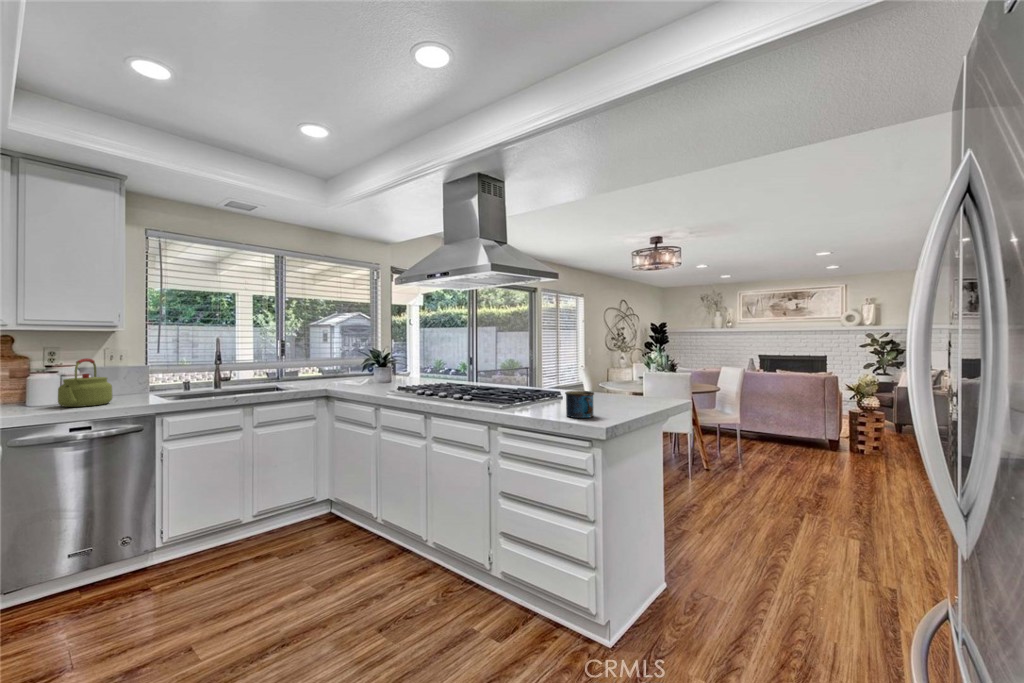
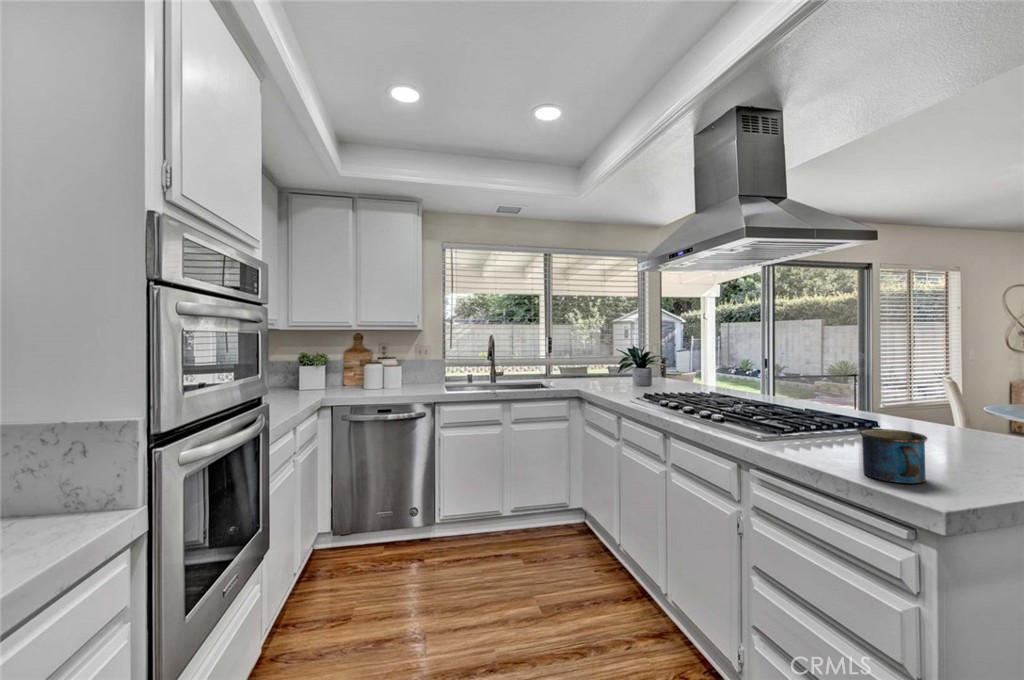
kettle: present [58,359,112,407] -> none [373,359,406,398]

